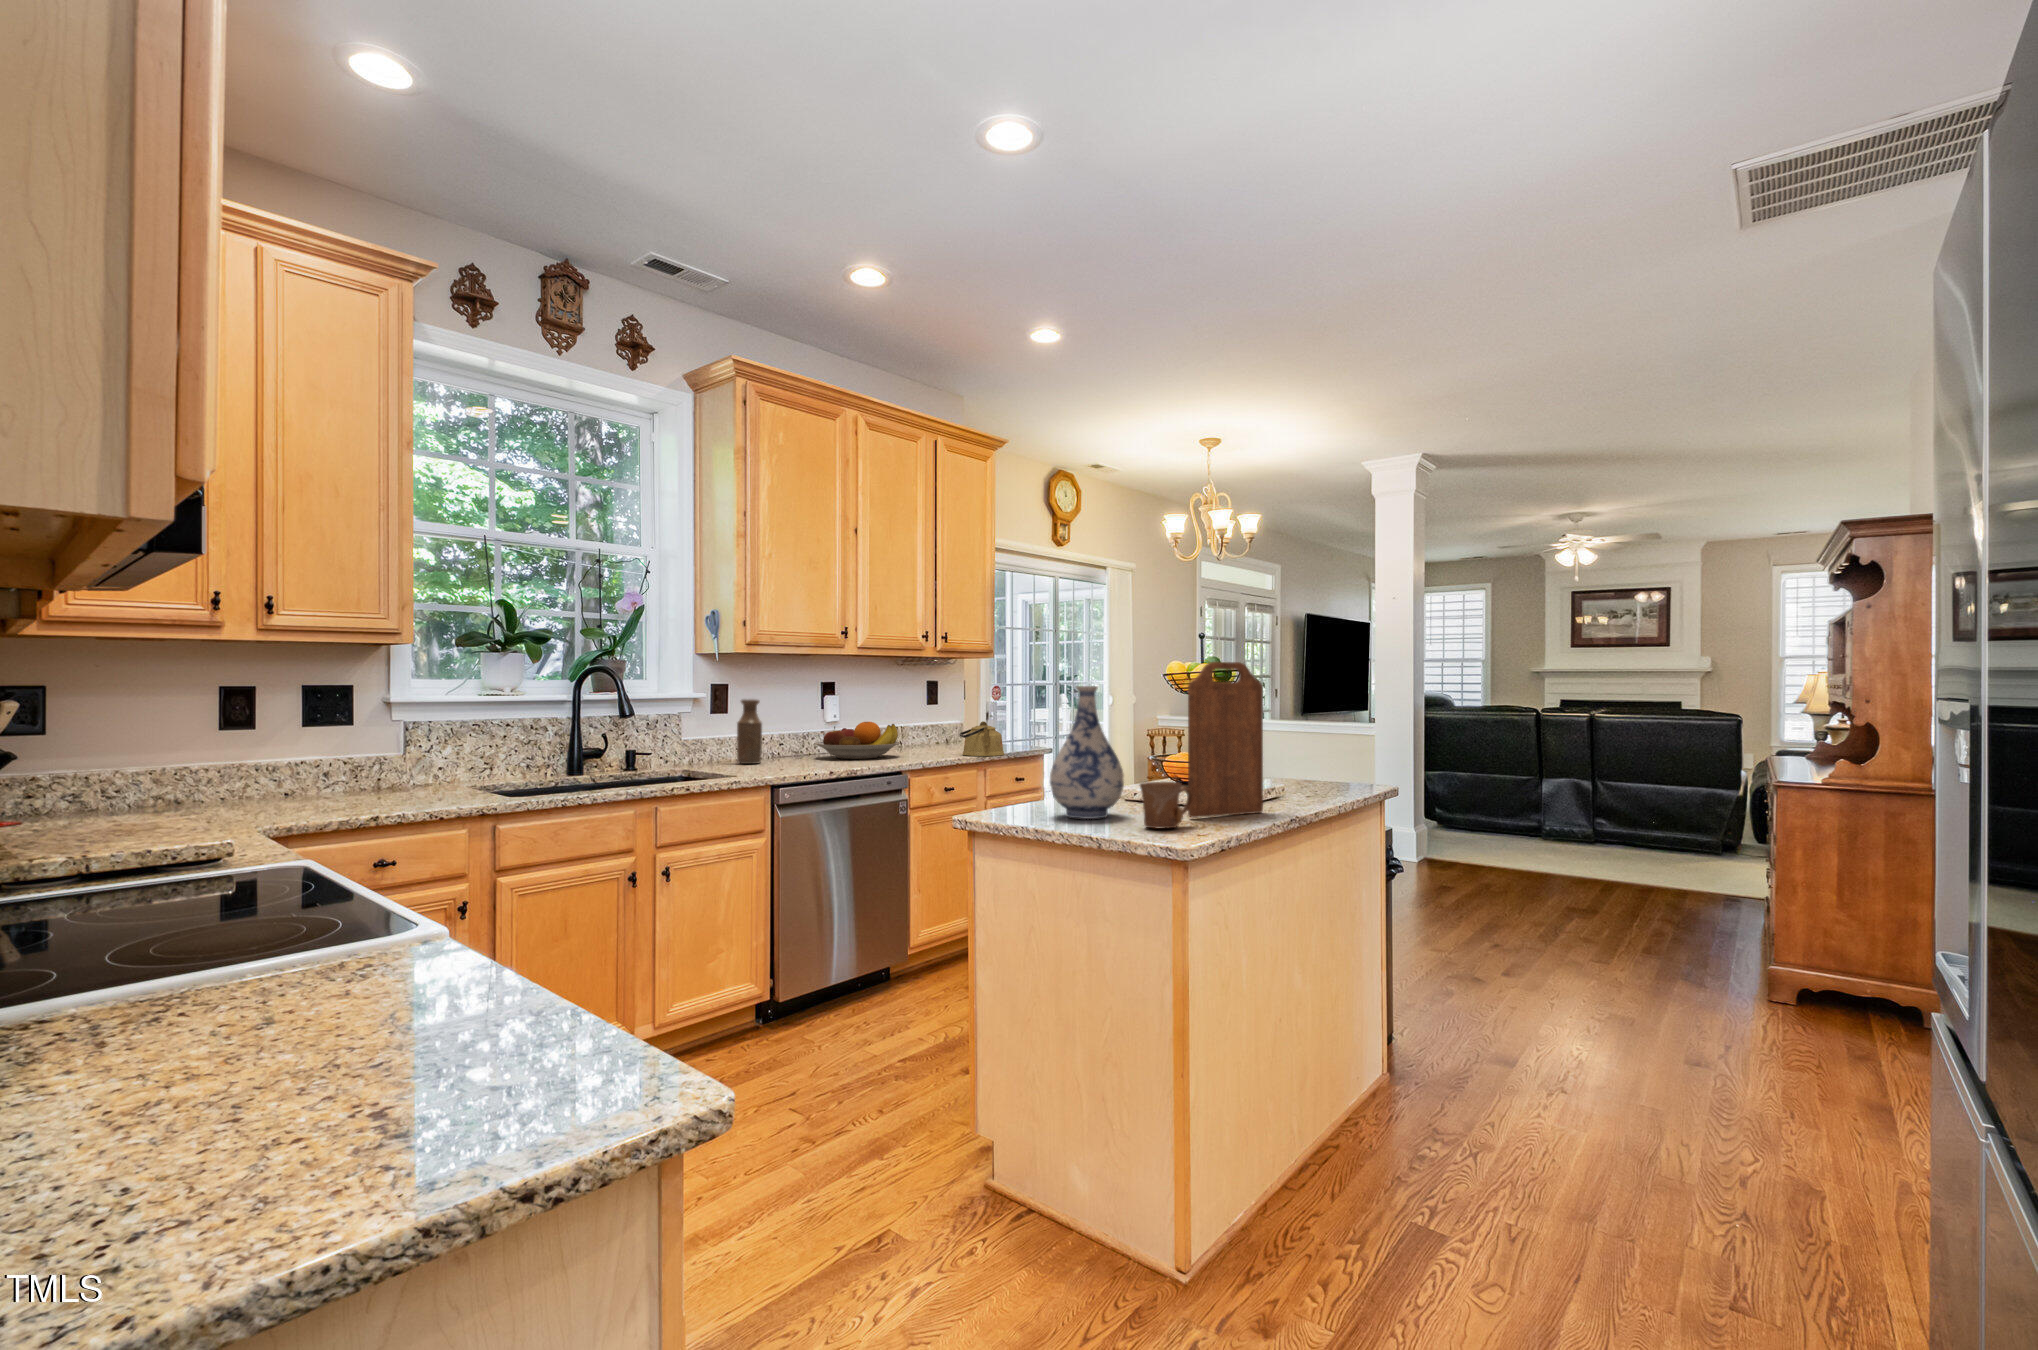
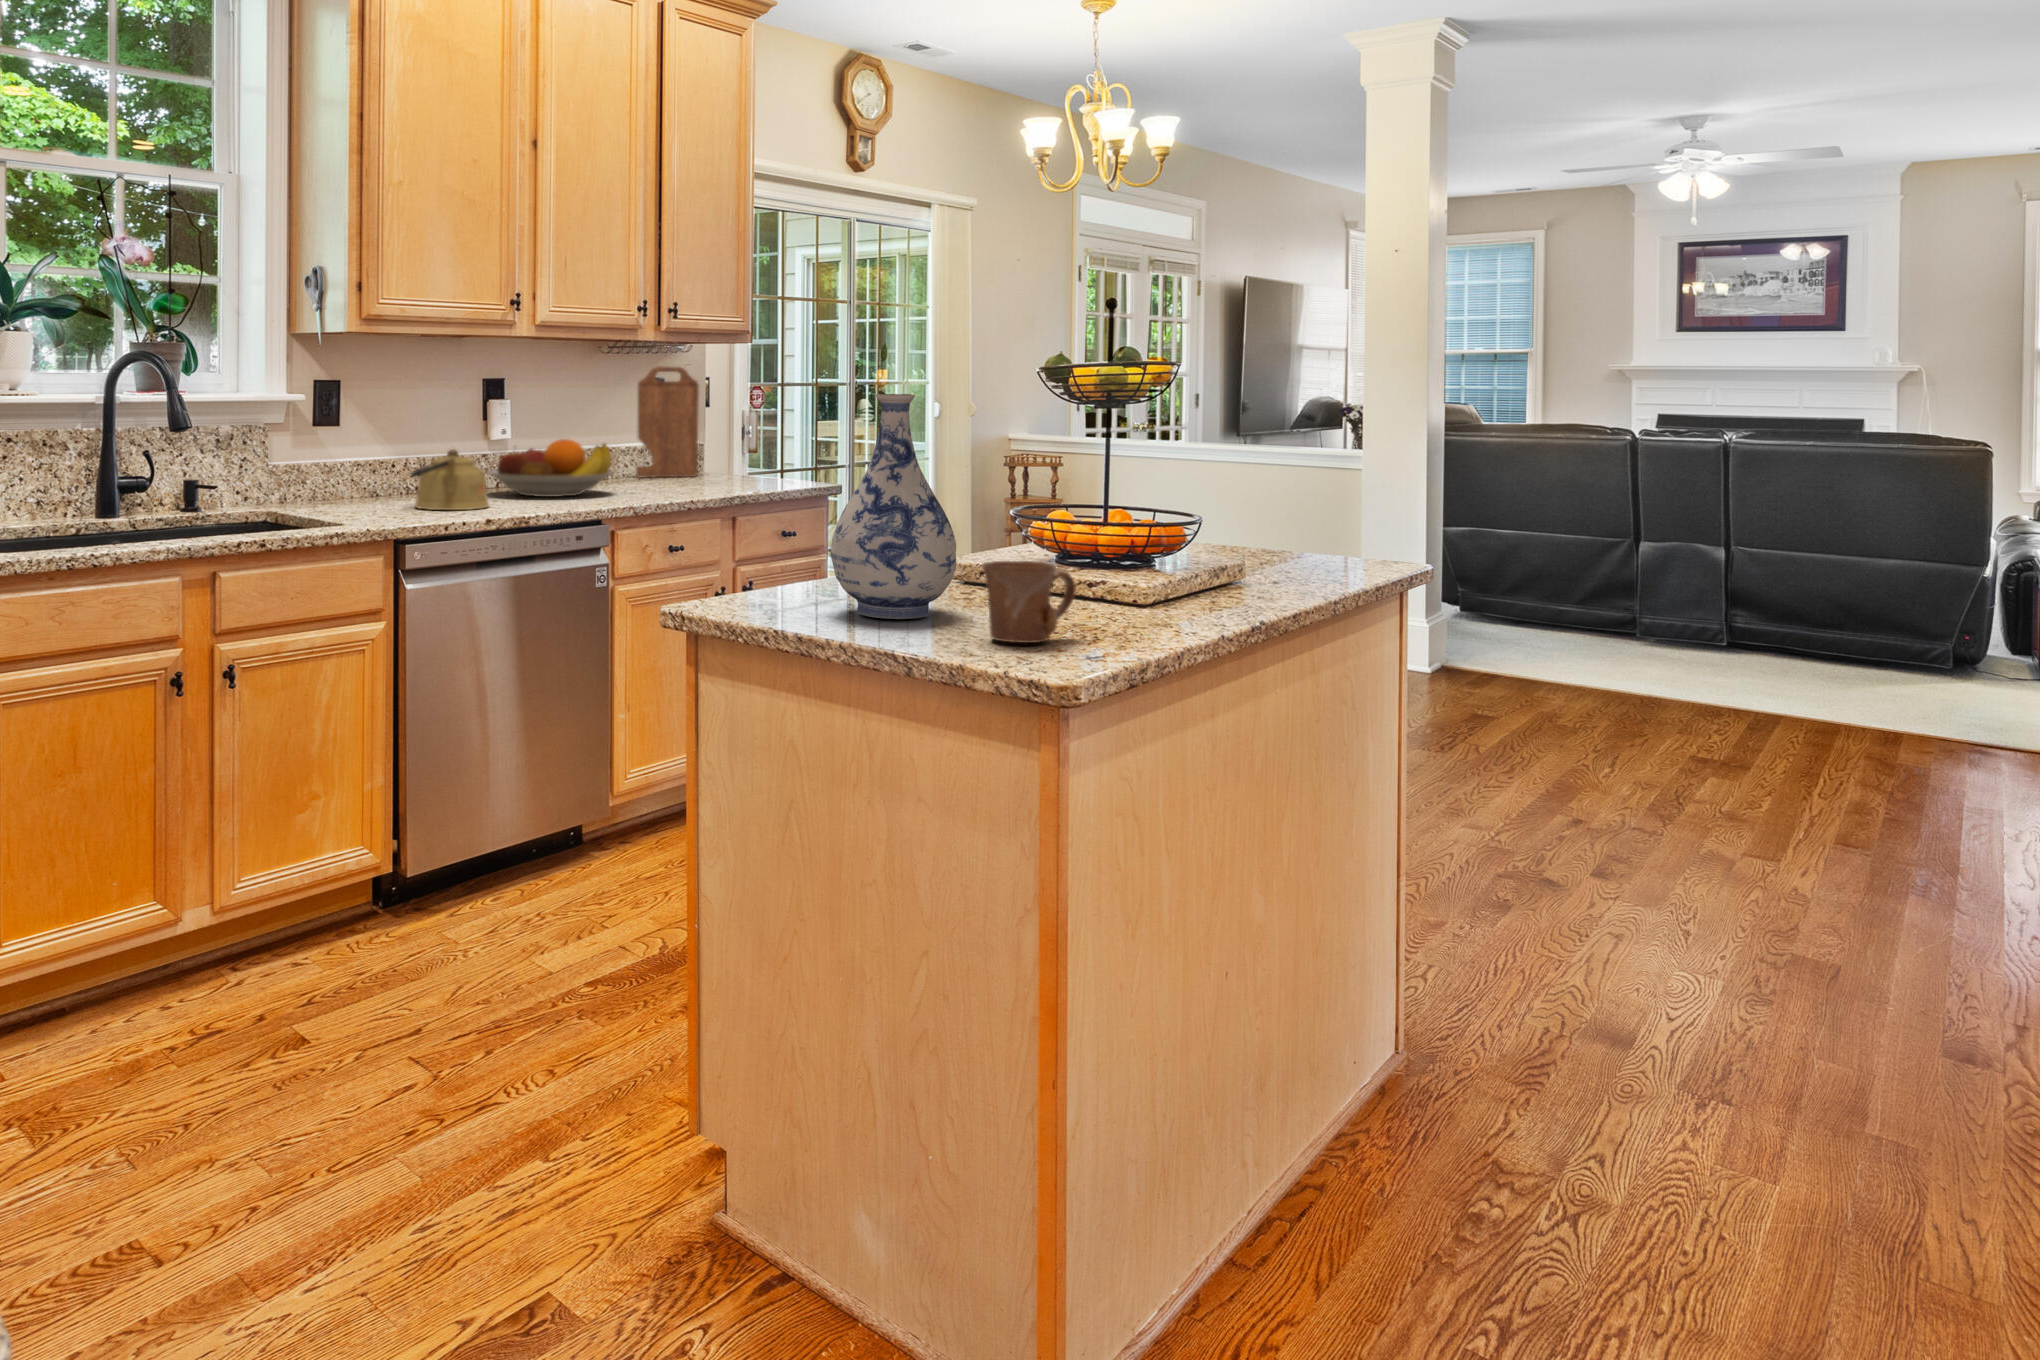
cutting board: present [1188,662,1263,818] -> present [636,366,699,478]
bottle: present [737,699,762,764] -> none [364,403,403,502]
kettle: present [959,721,1004,756] -> present [411,449,489,510]

